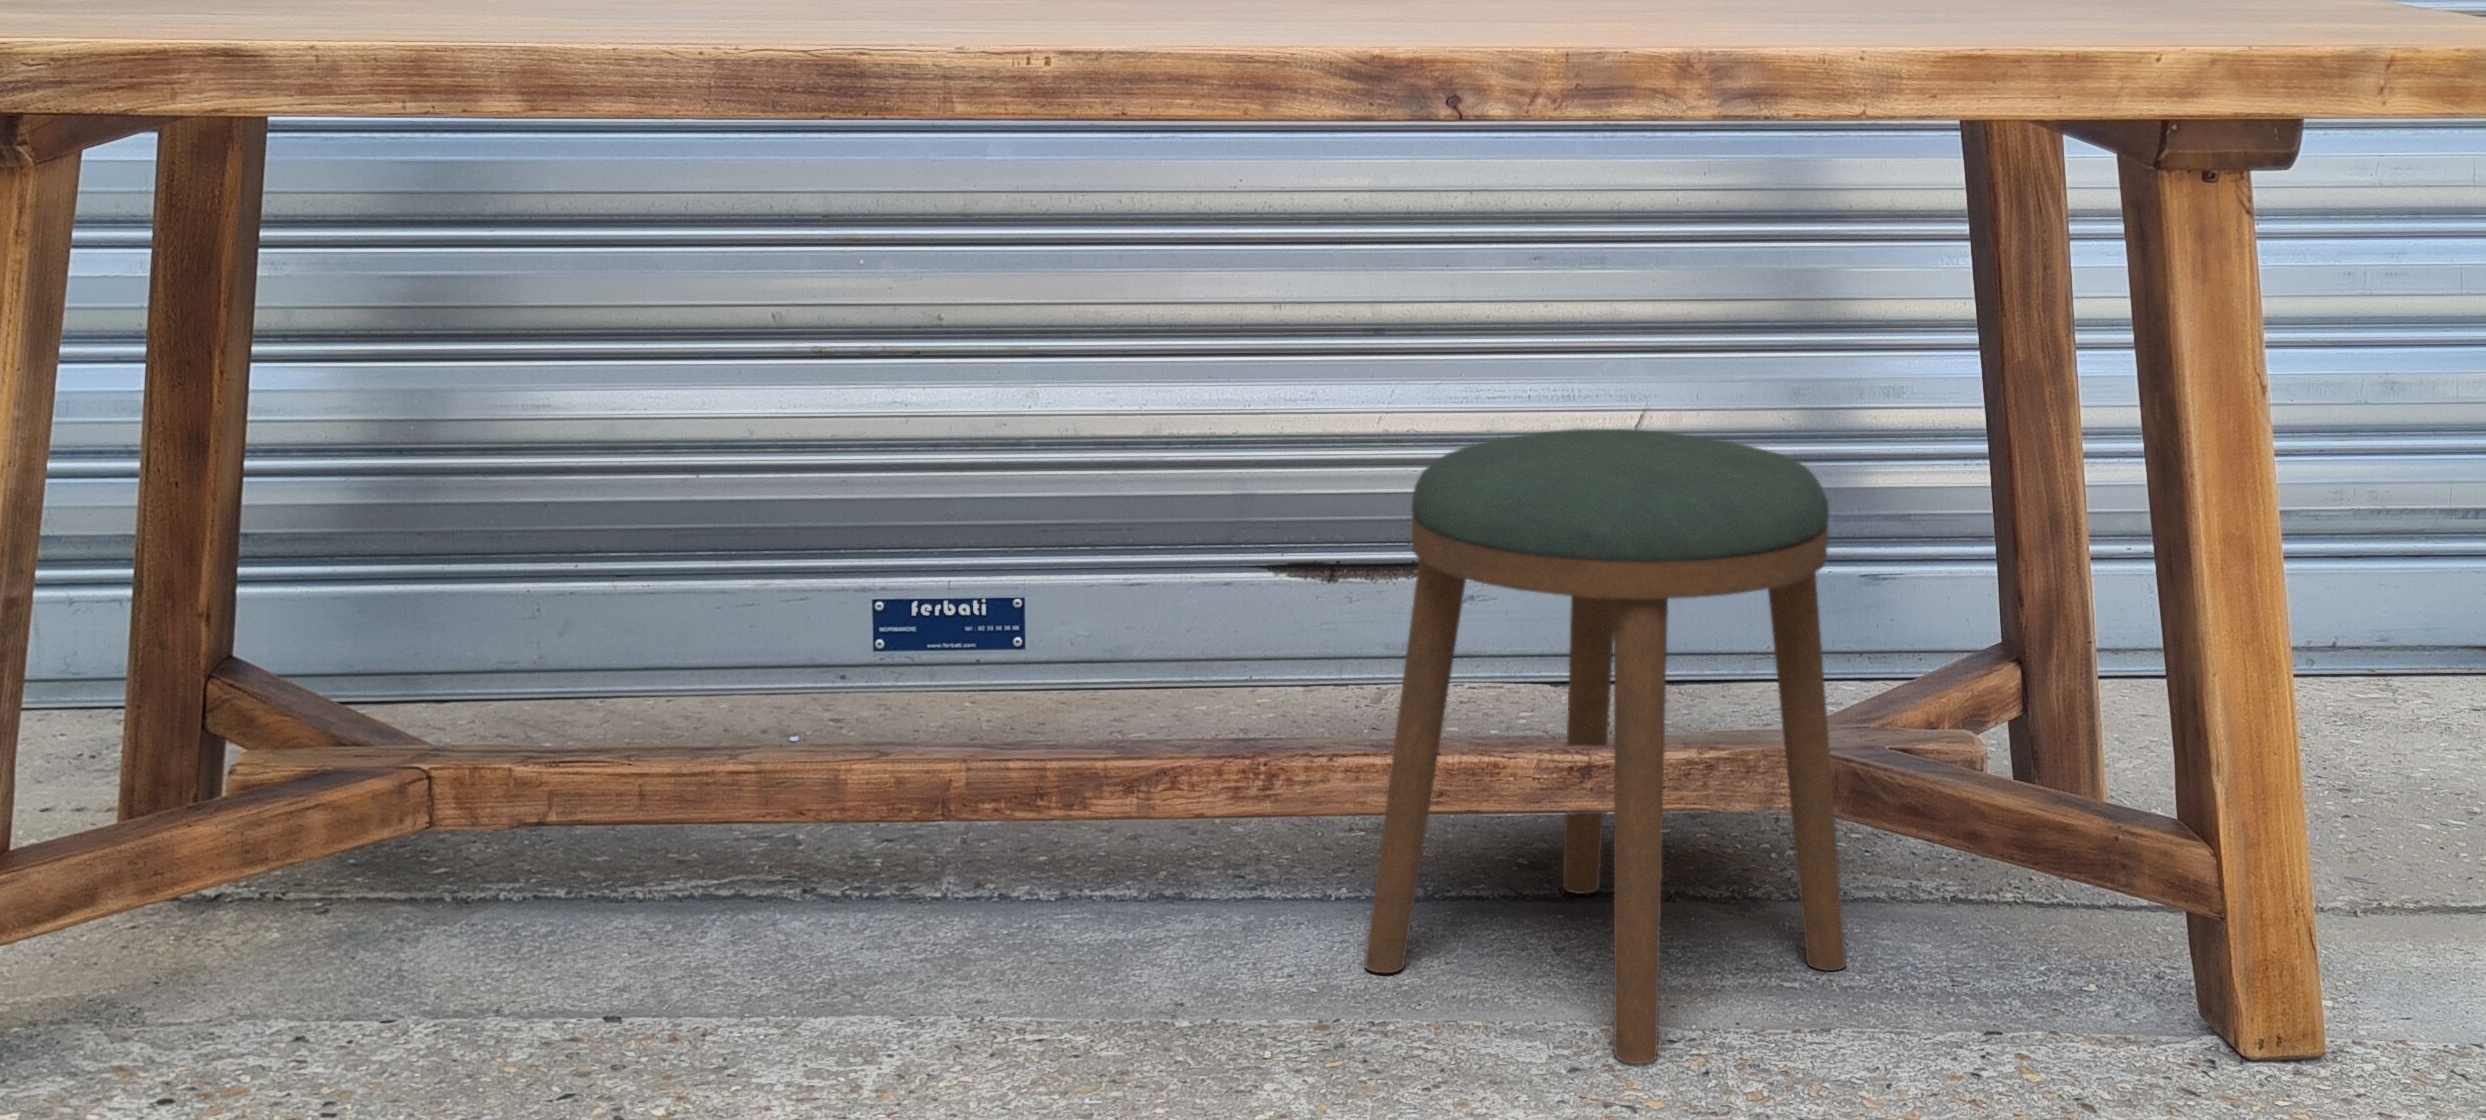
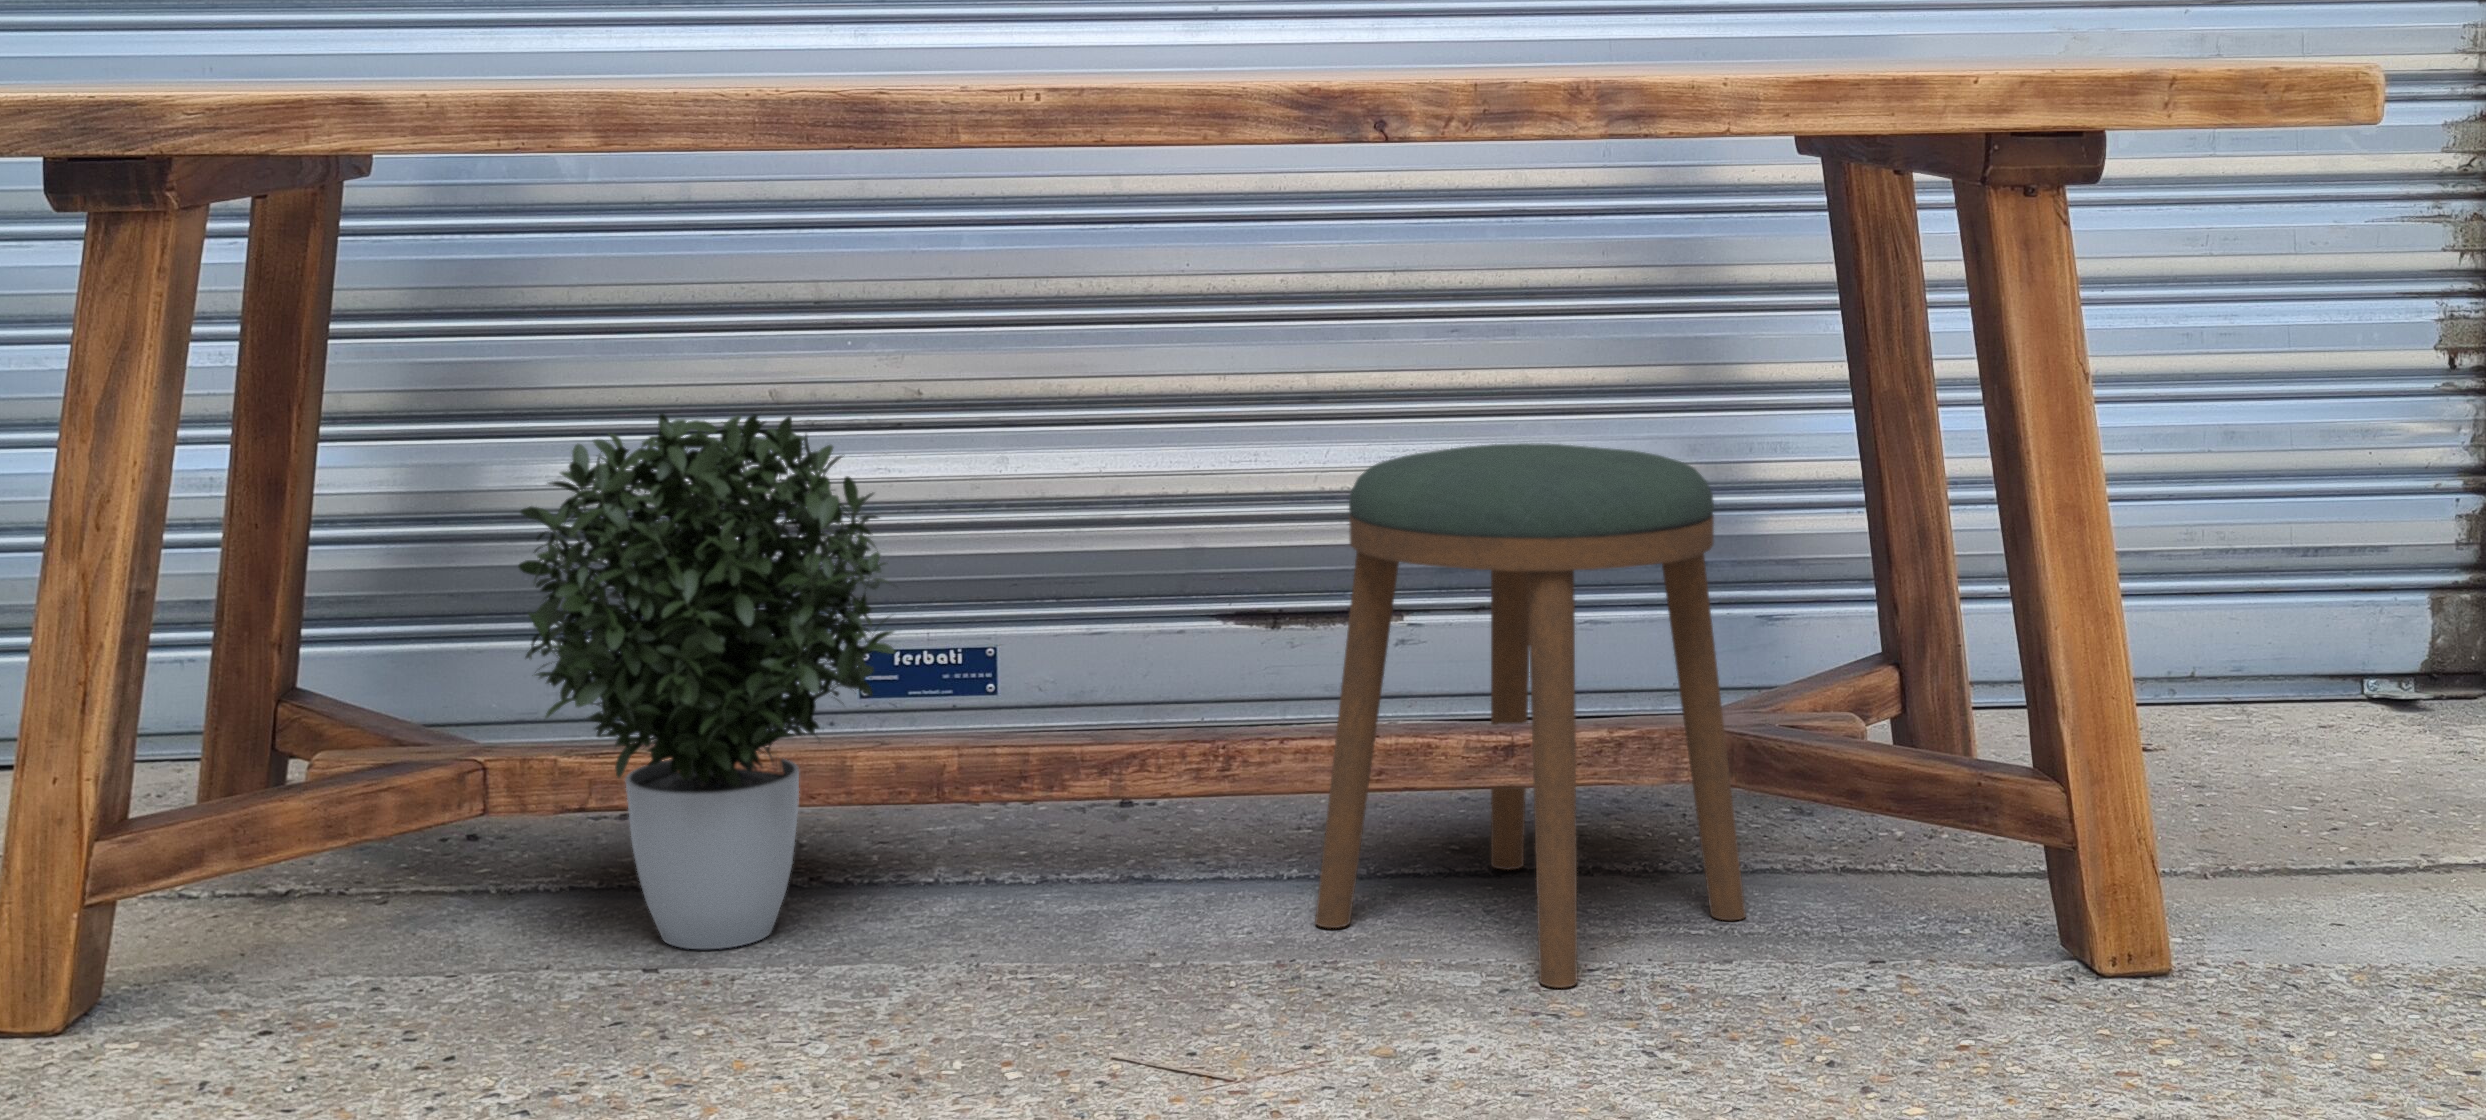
potted plant: none [457,382,896,990] -> present [519,413,895,949]

